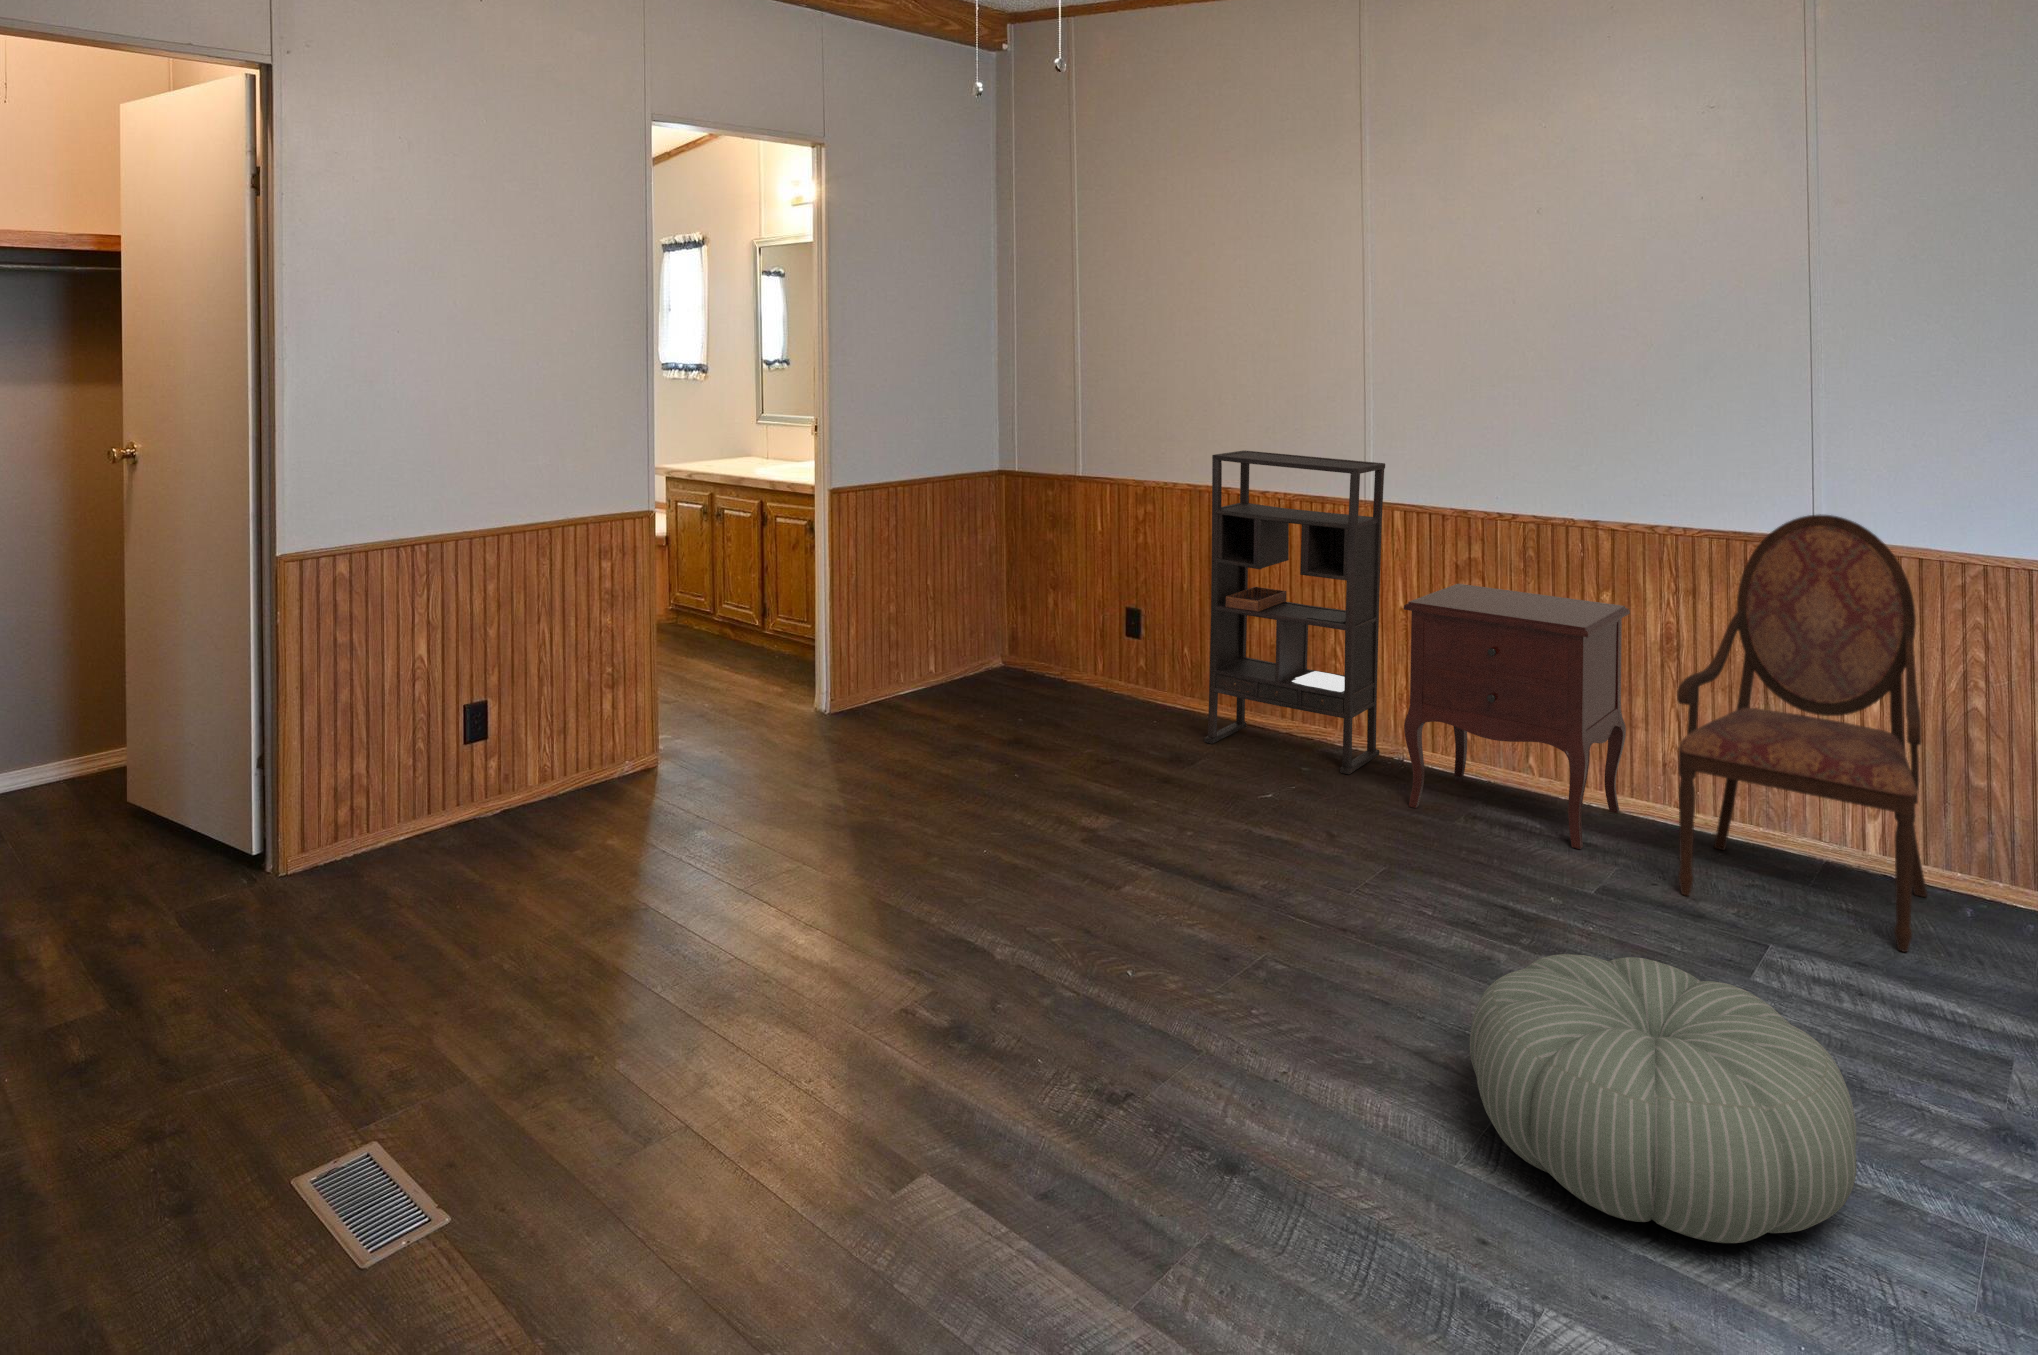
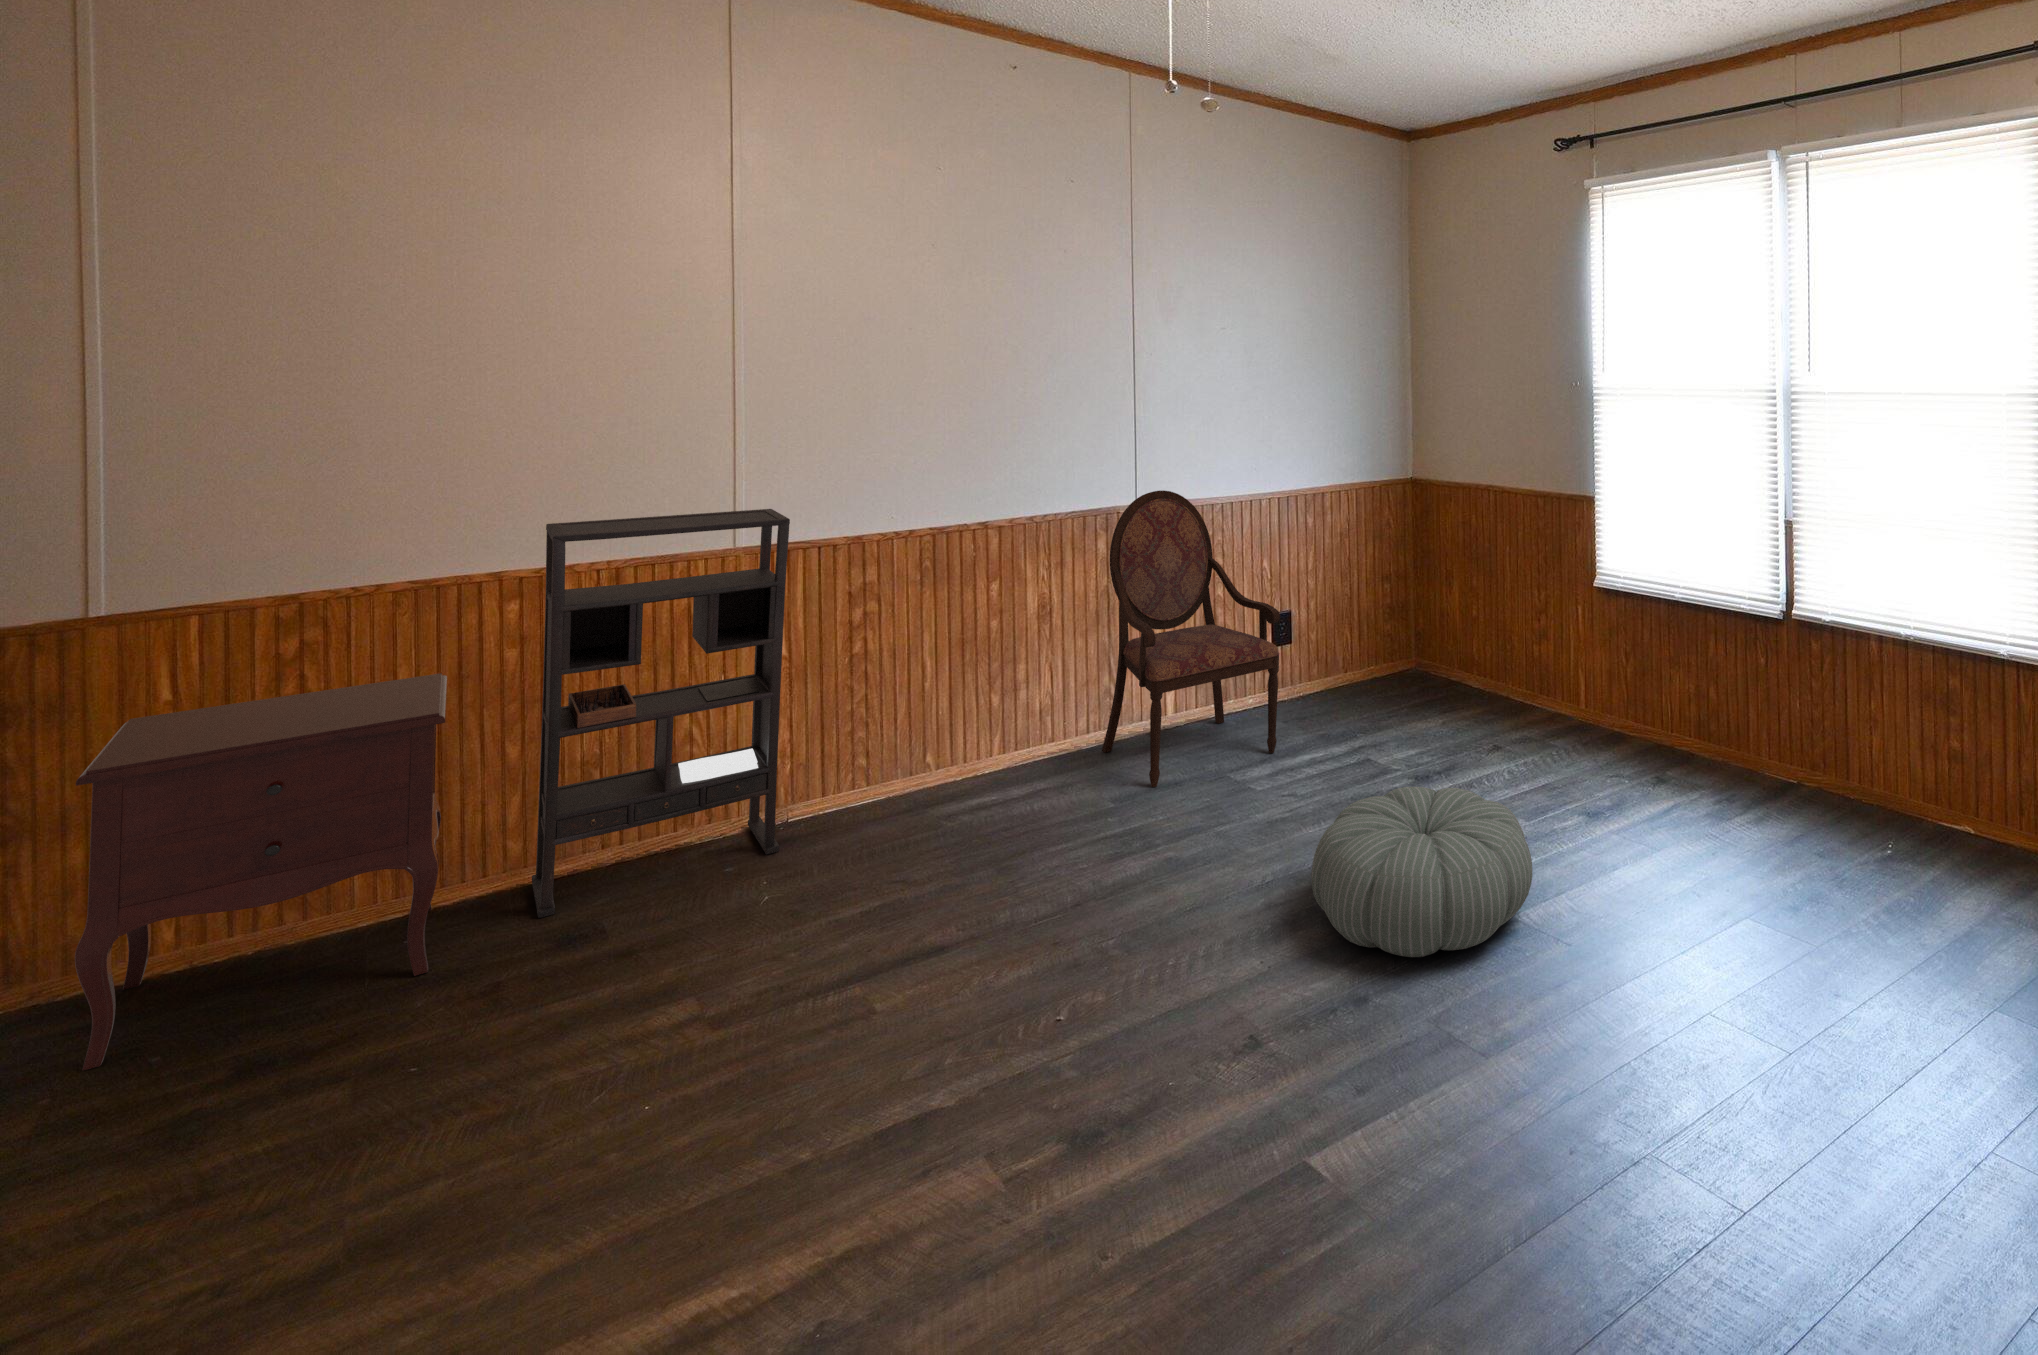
nightstand: present [1404,584,1630,849] -> present [75,673,447,1071]

